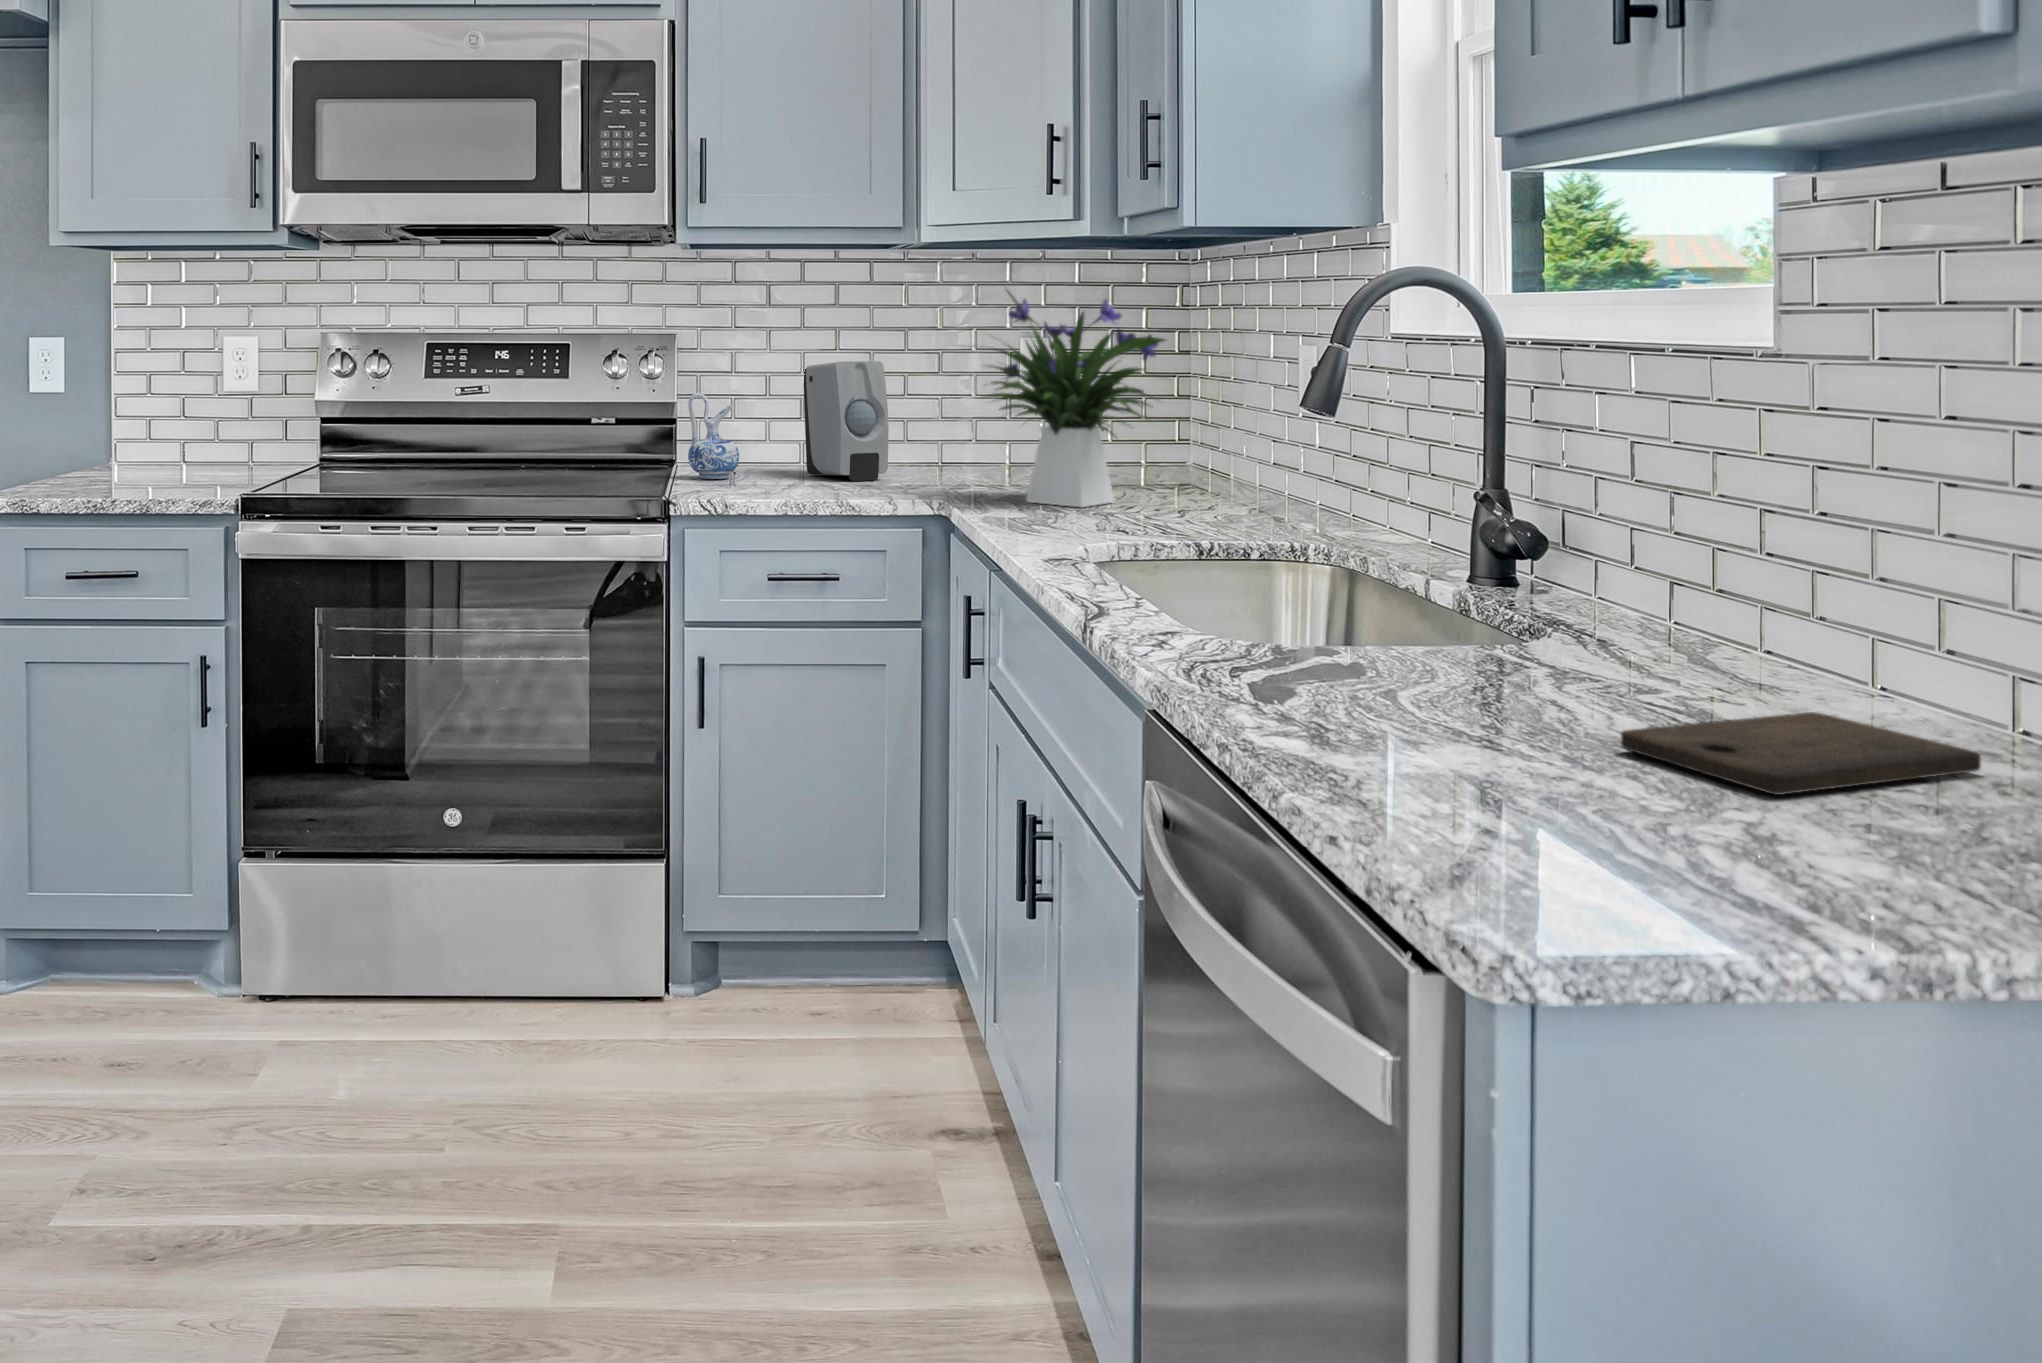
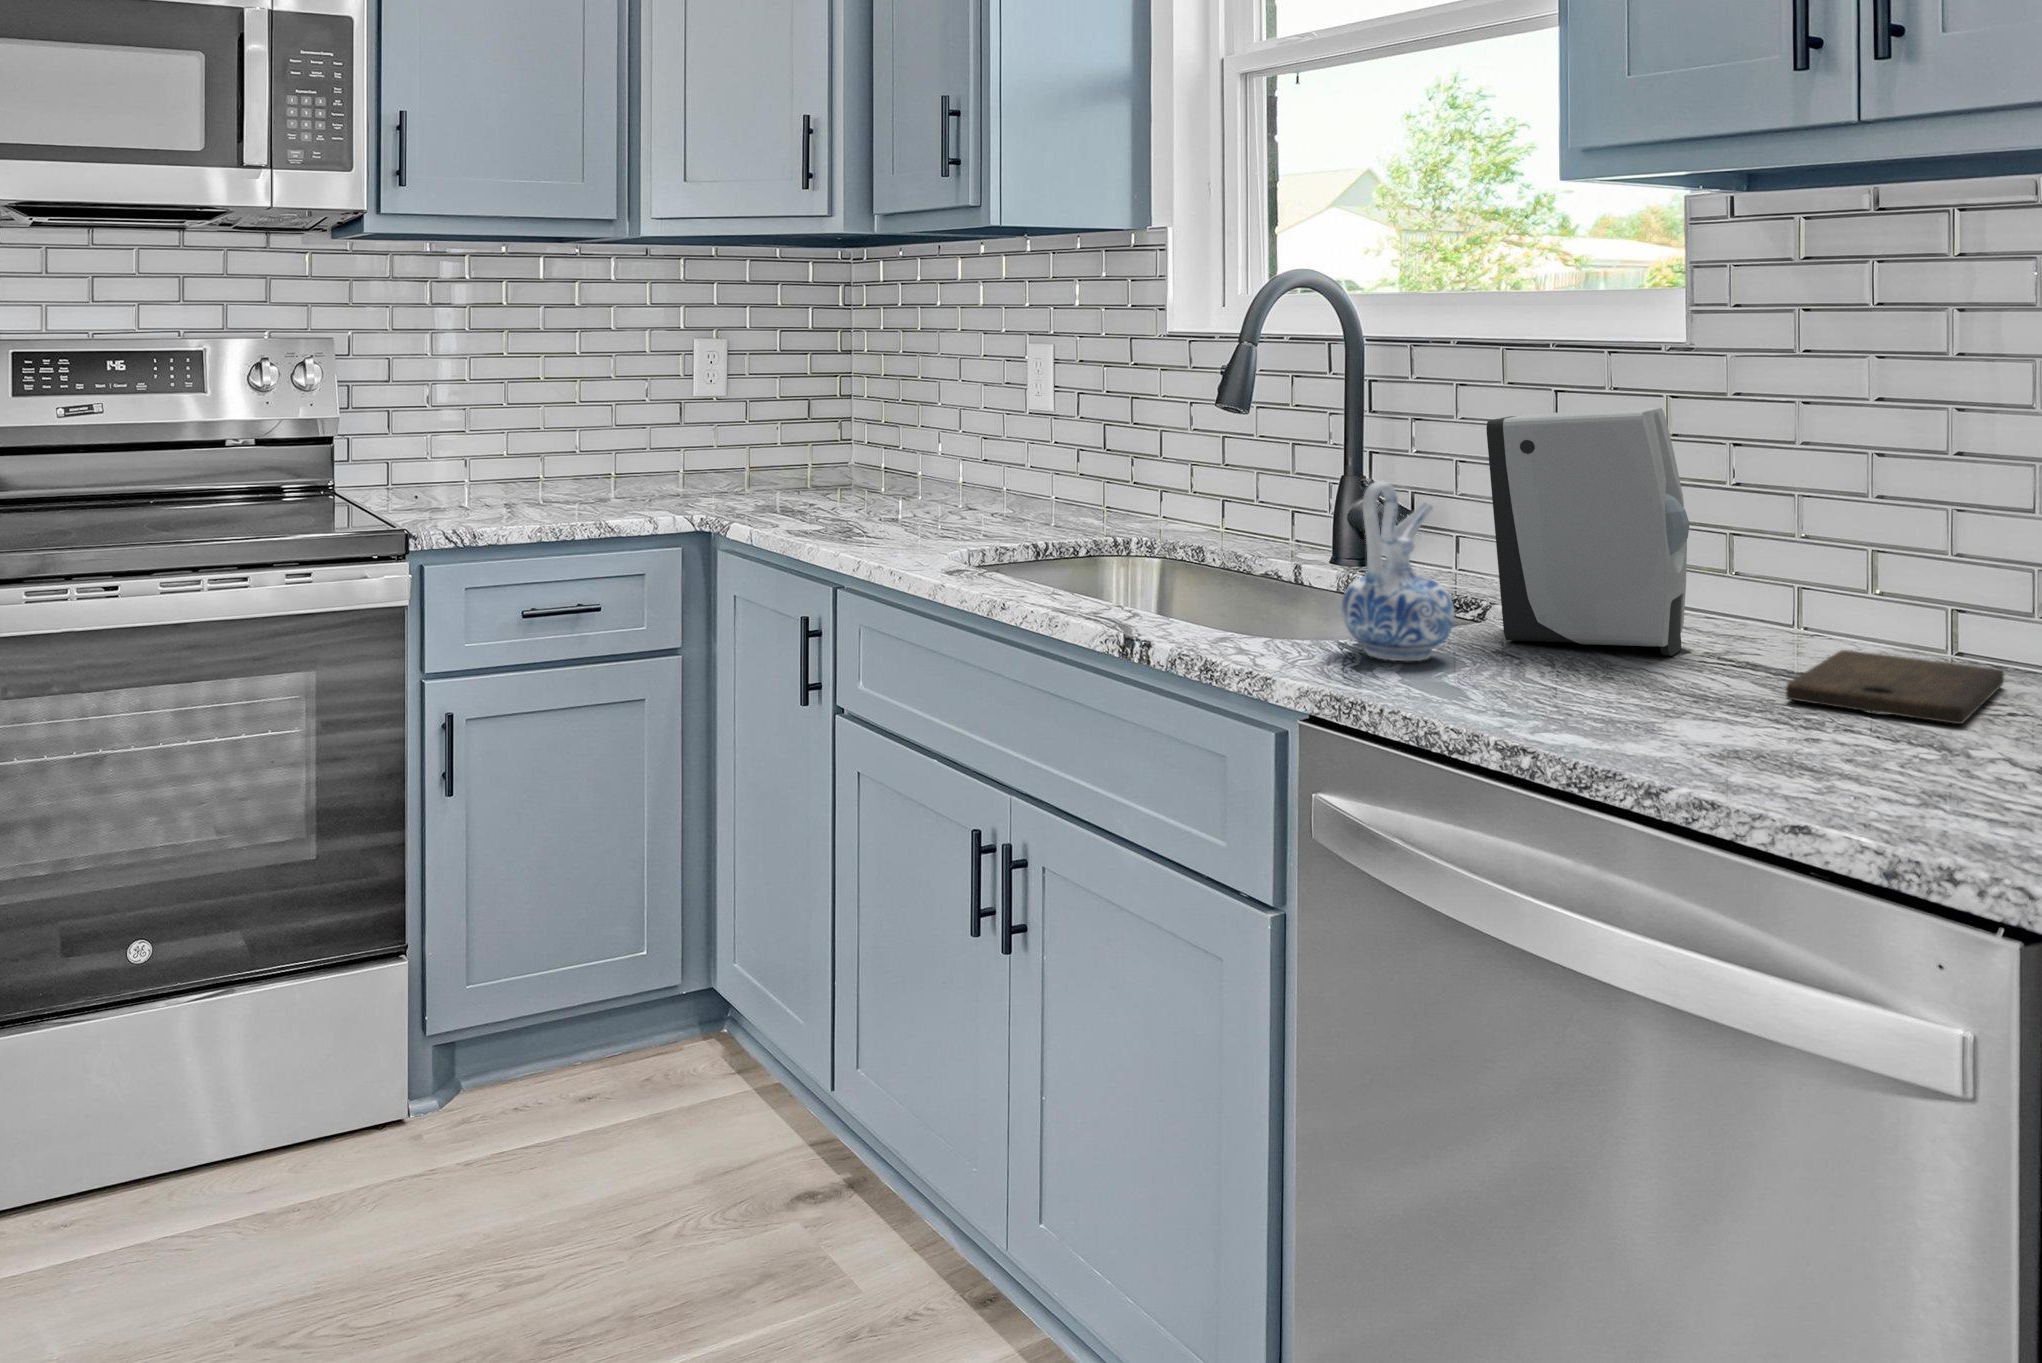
flower arrangement: present [987,290,1165,507] -> none [711,285,923,513]
soap dispenser: present [804,361,889,481] -> present [1486,408,1690,656]
ceramic pitcher: present [688,393,739,479] -> present [1342,481,1455,661]

